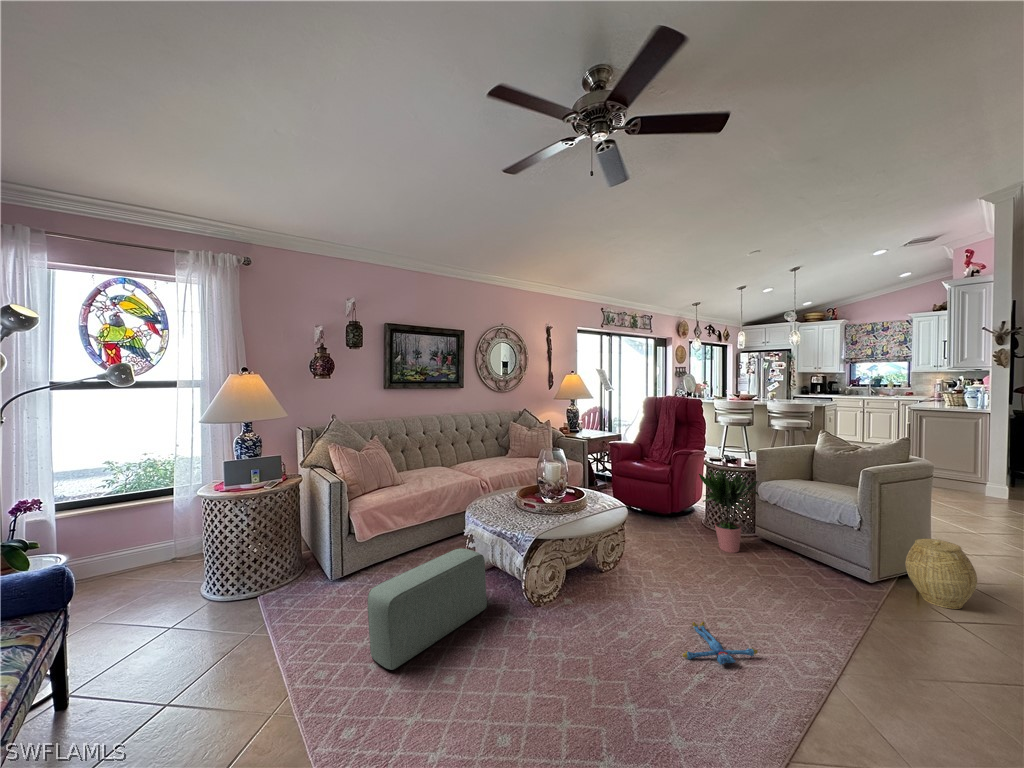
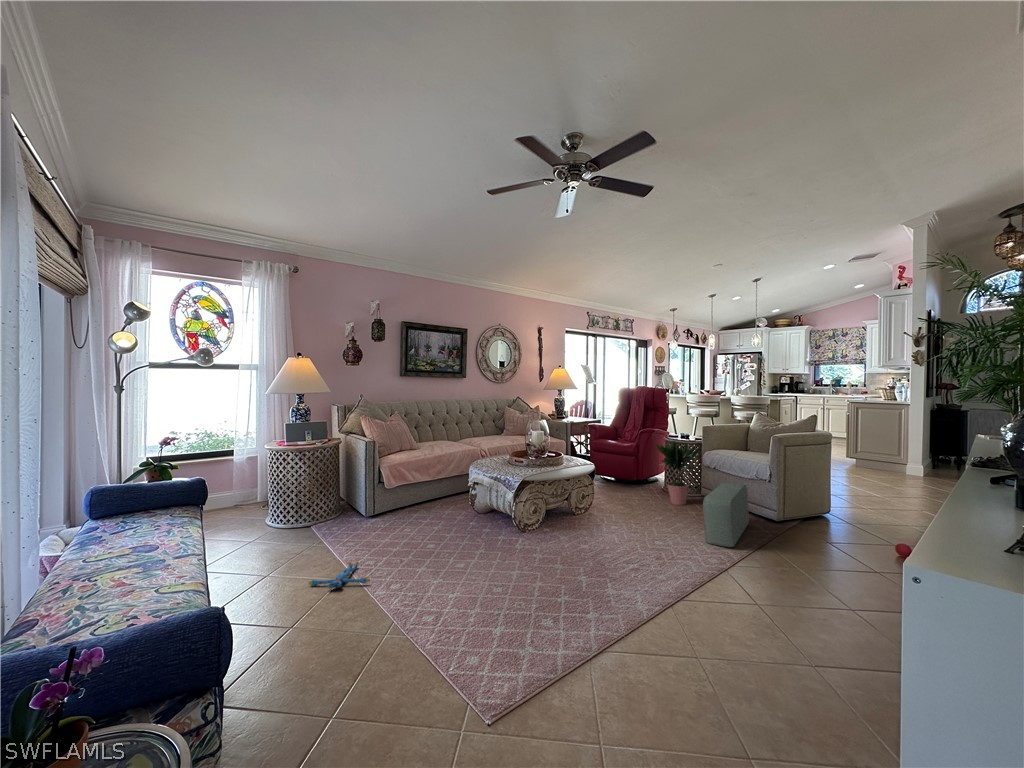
woven basket: present [905,538,977,609] -> none [802,486,848,535]
pouf: present [368,548,487,670] -> present [703,483,749,547]
plush toy: present [682,622,758,665] -> present [309,562,370,588]

